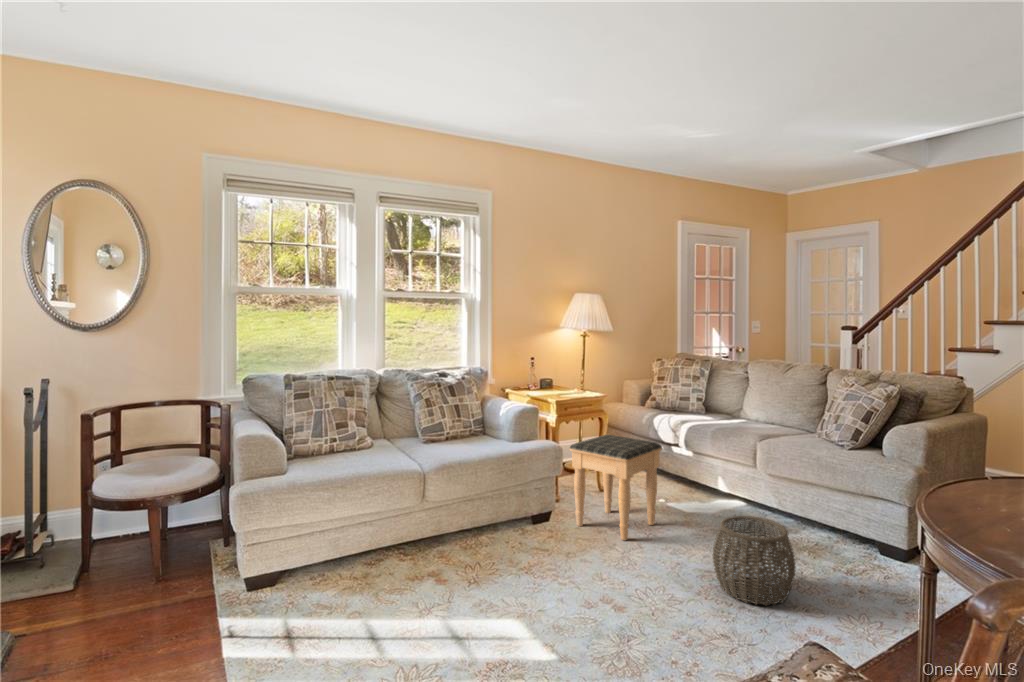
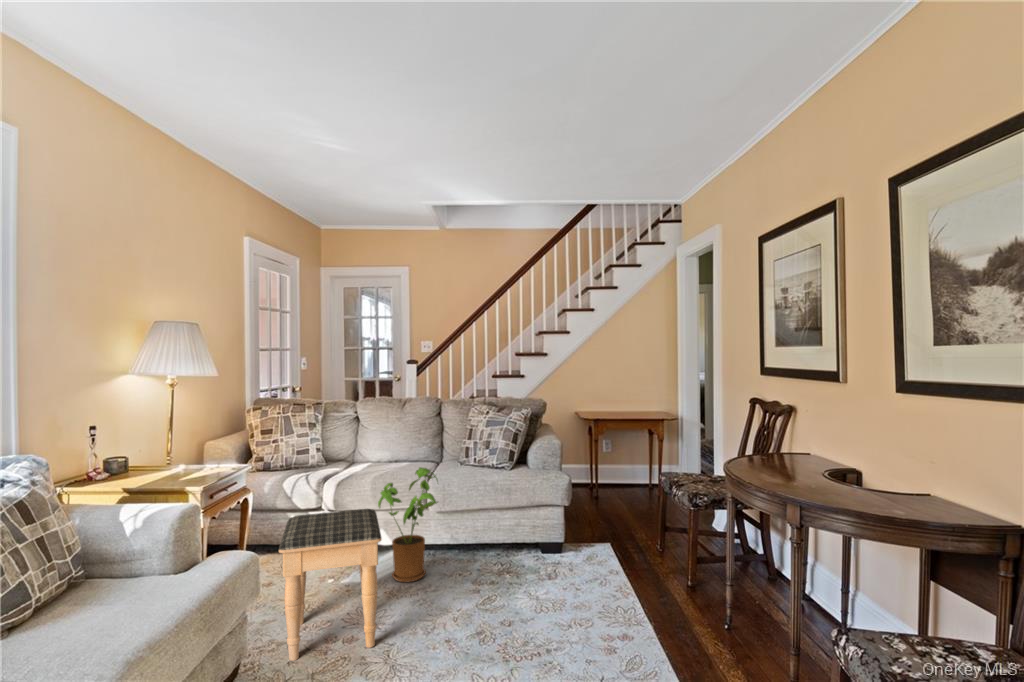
house plant: none [694,423,755,523] -> present [378,467,438,582]
woven basket: present [713,516,796,605] -> none [499,553,578,646]

